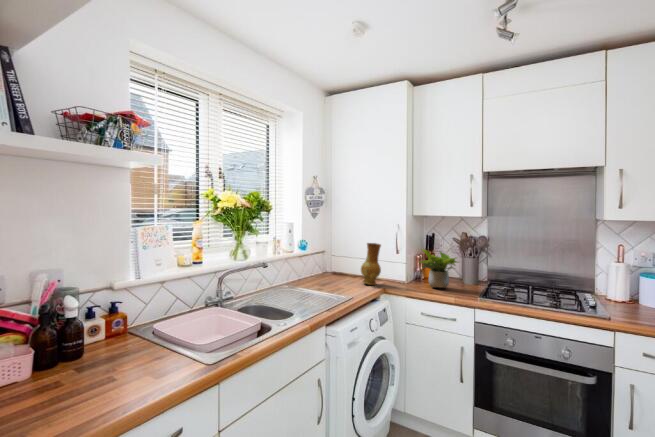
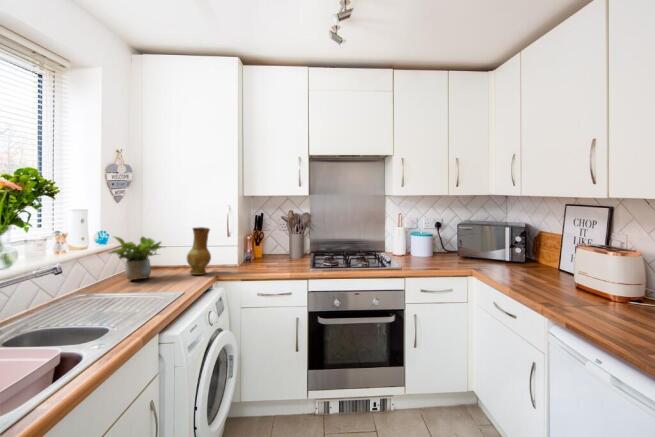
potted plant: present [419,249,458,288] -> present [109,237,162,280]

